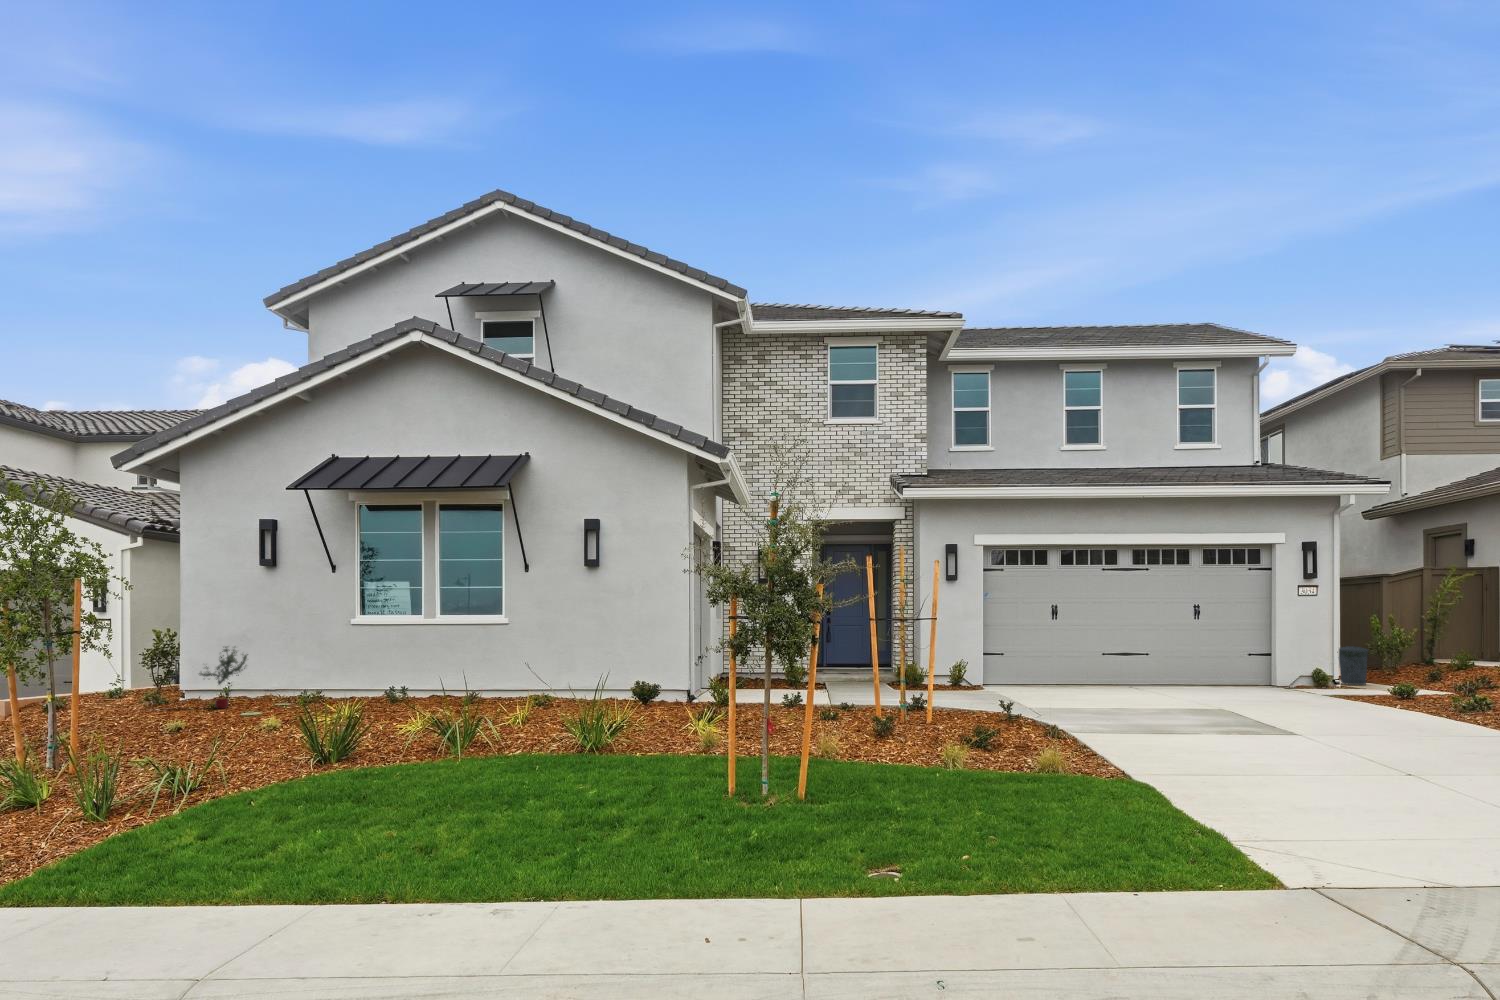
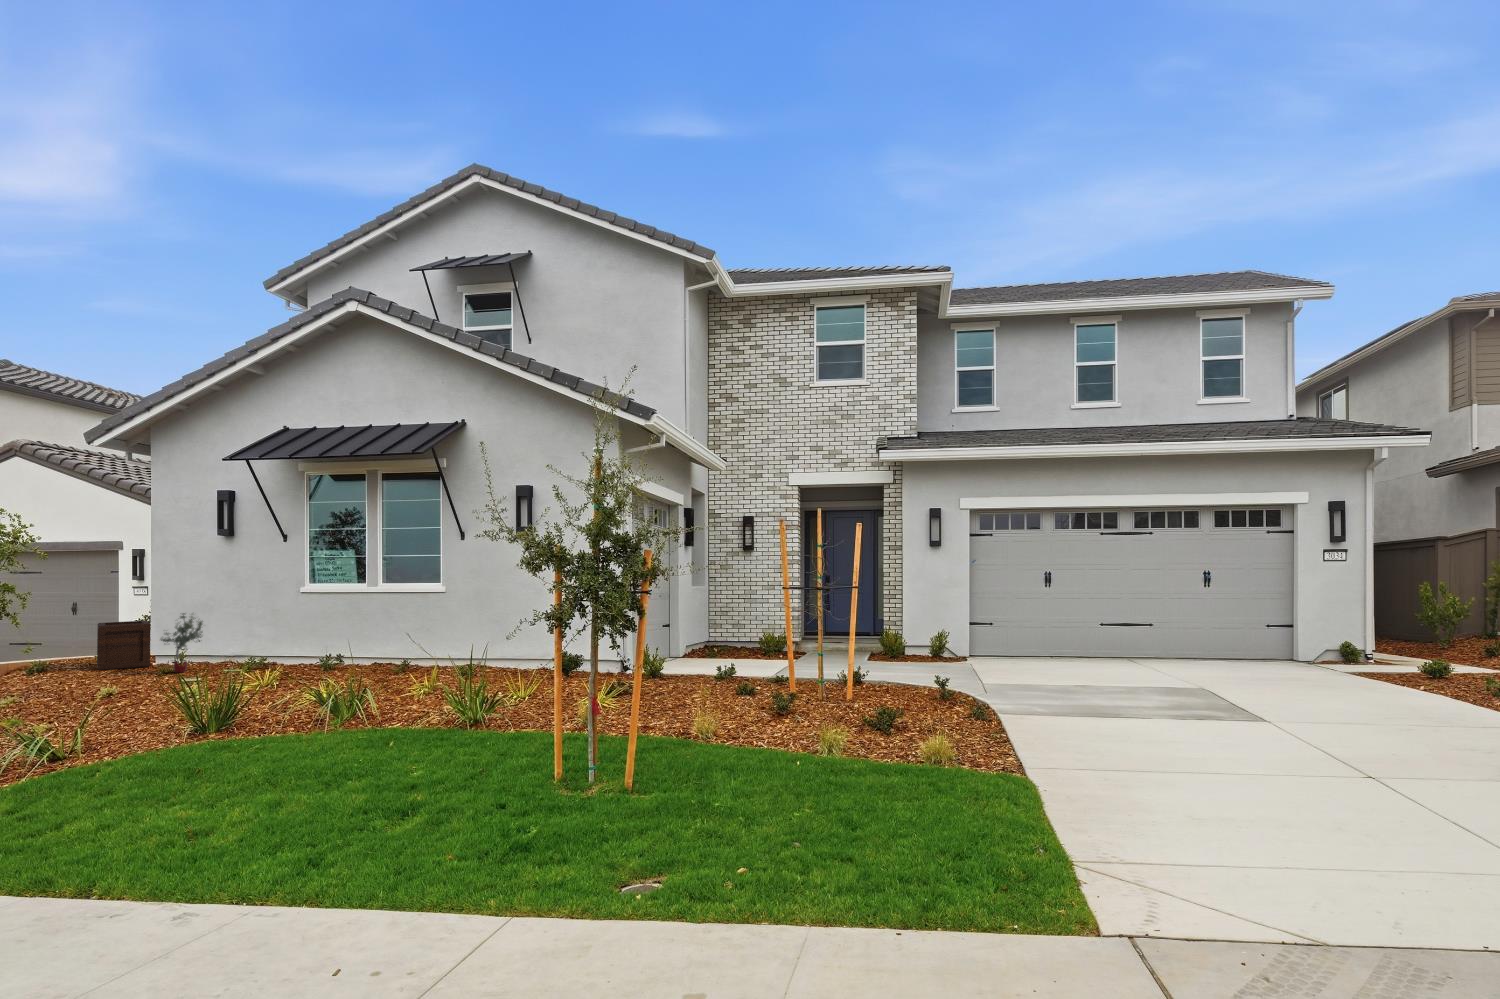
trash can: present [1337,646,1368,685] -> none [1368,615,1404,659]
wooden crate: none [115,655,179,707] -> present [97,620,151,670]

